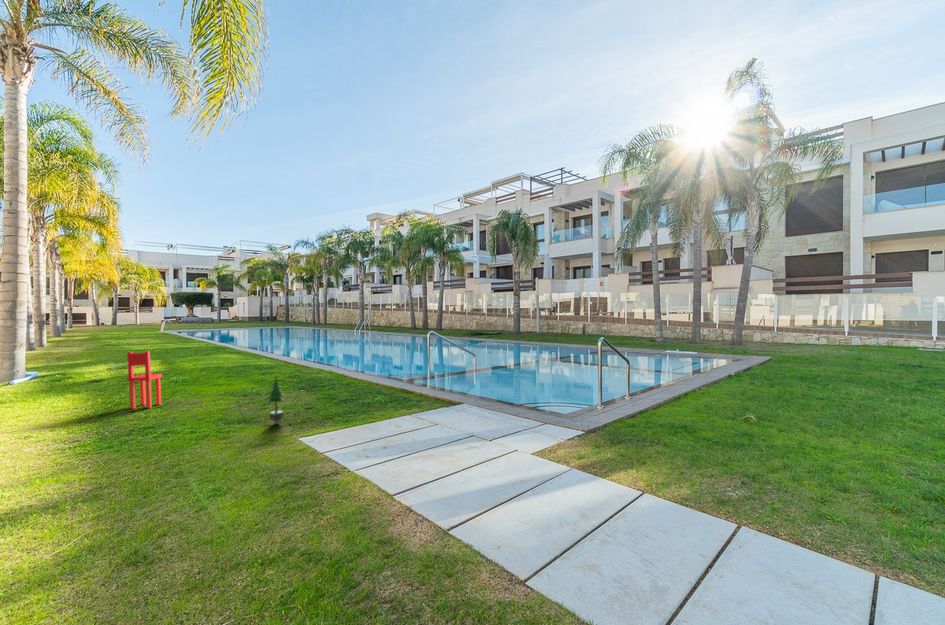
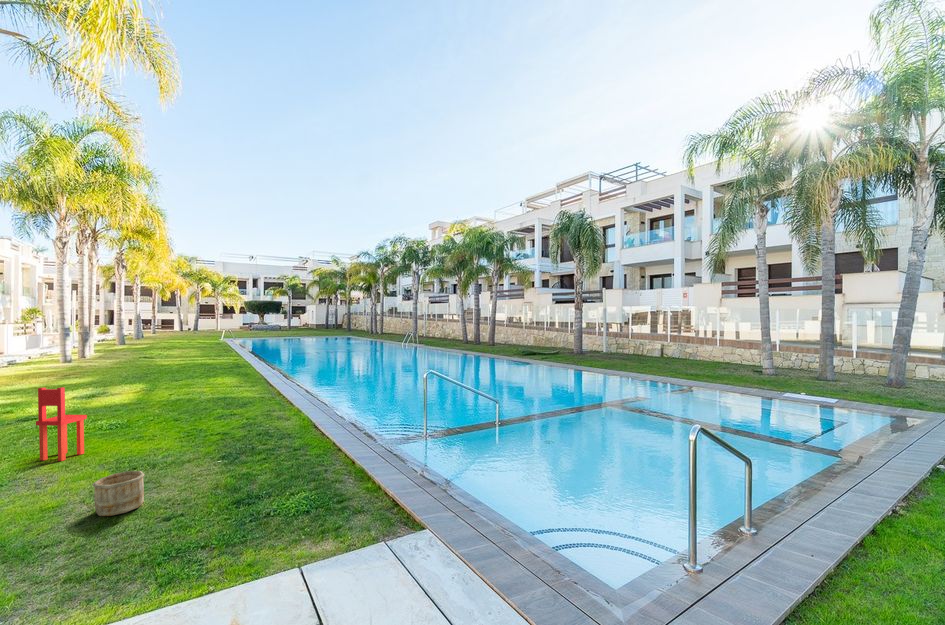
potted tree: present [268,378,284,423] -> none [151,442,181,512]
wooden bucket: none [224,400,255,427] -> present [92,471,144,516]

